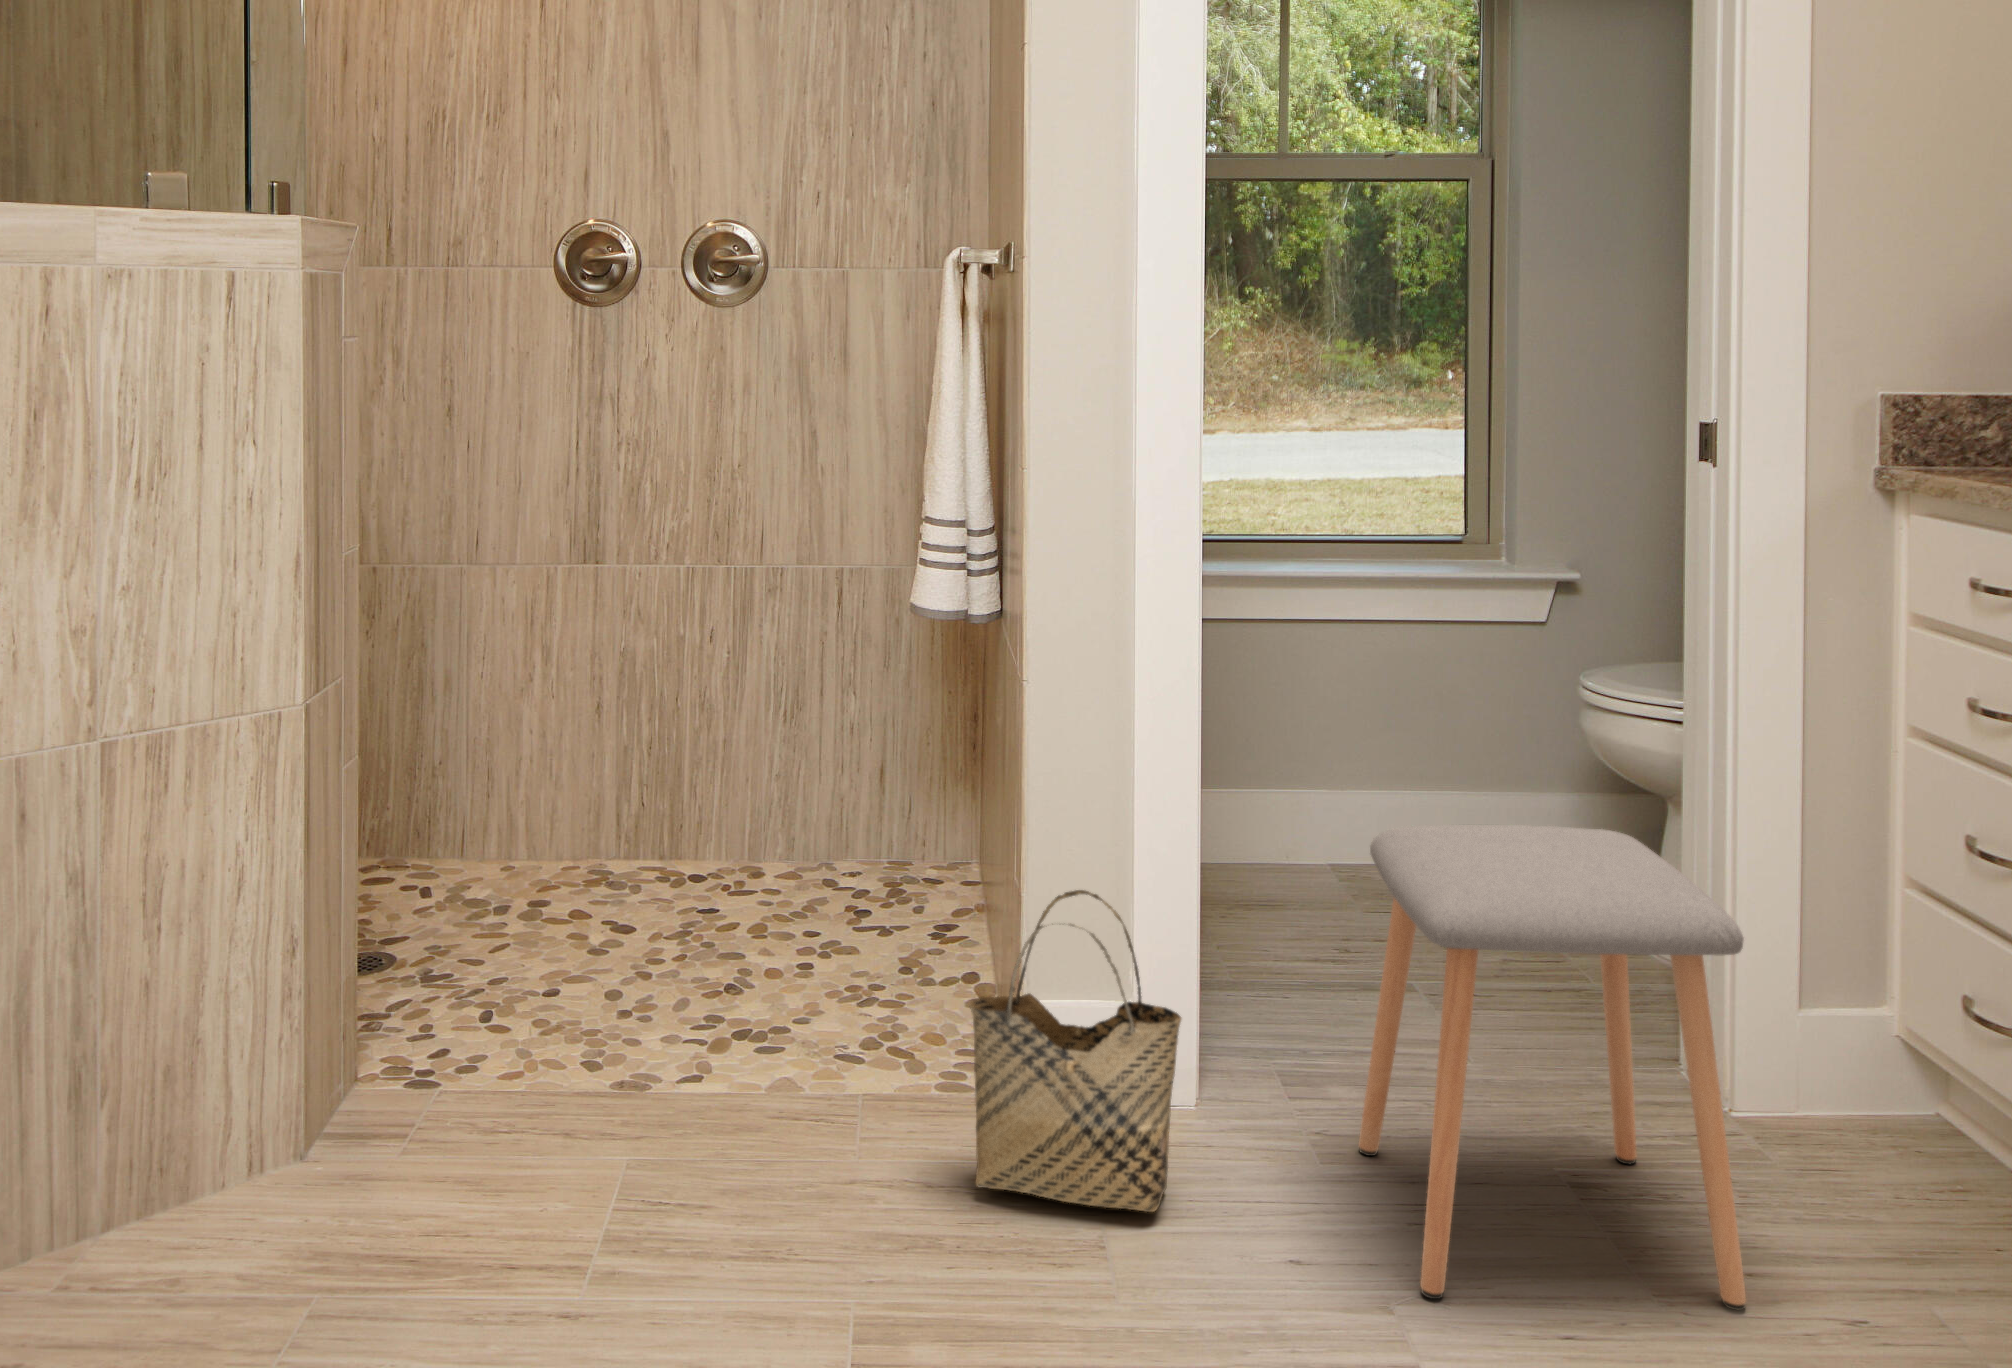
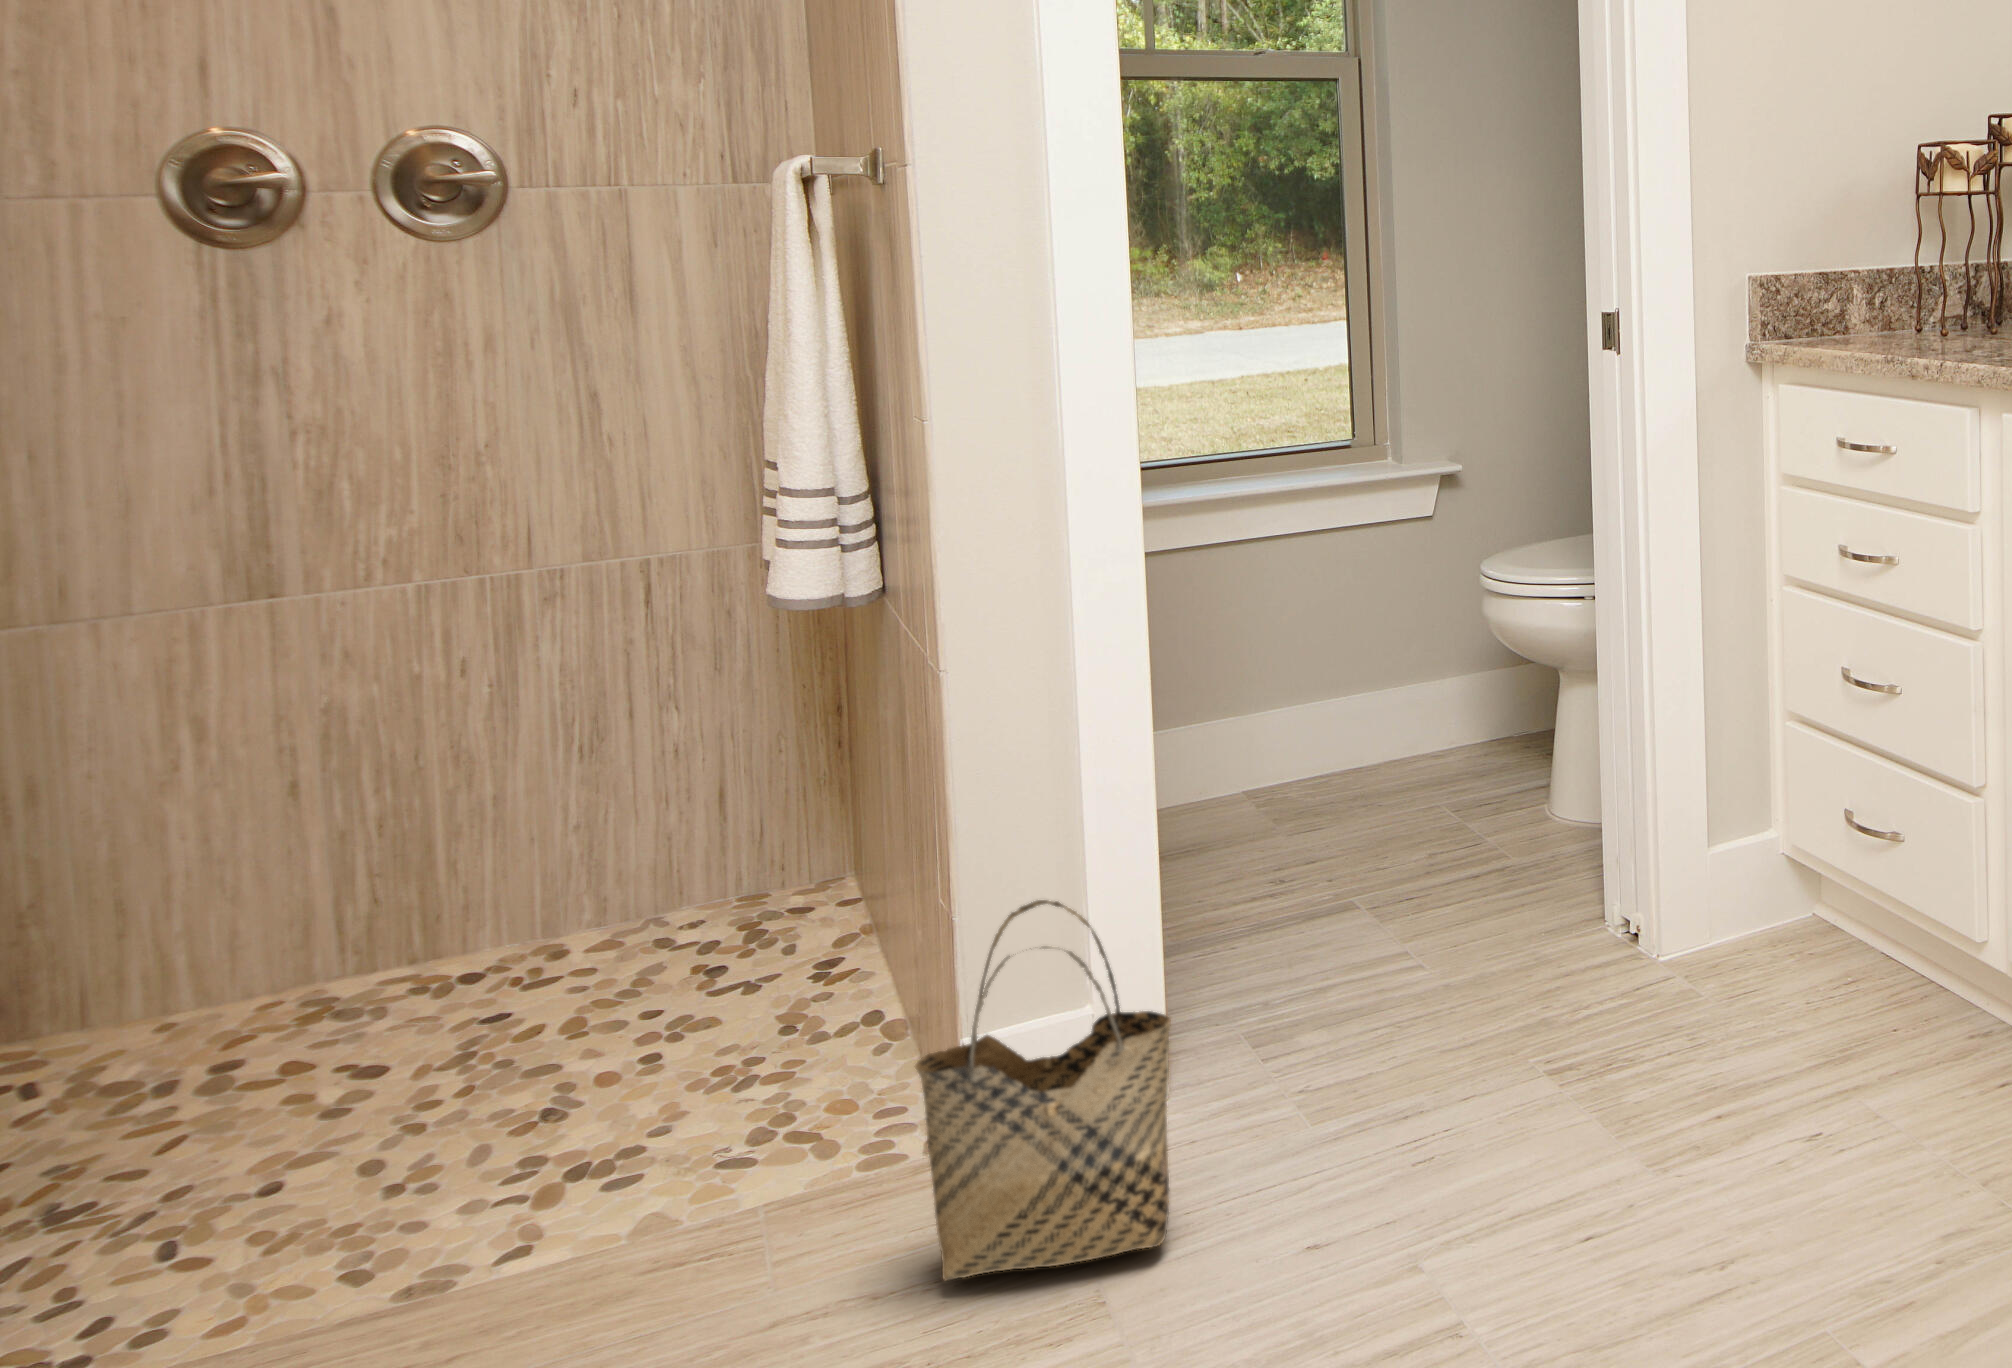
stool: present [1358,825,1746,1310] -> none [1345,724,1742,1248]

